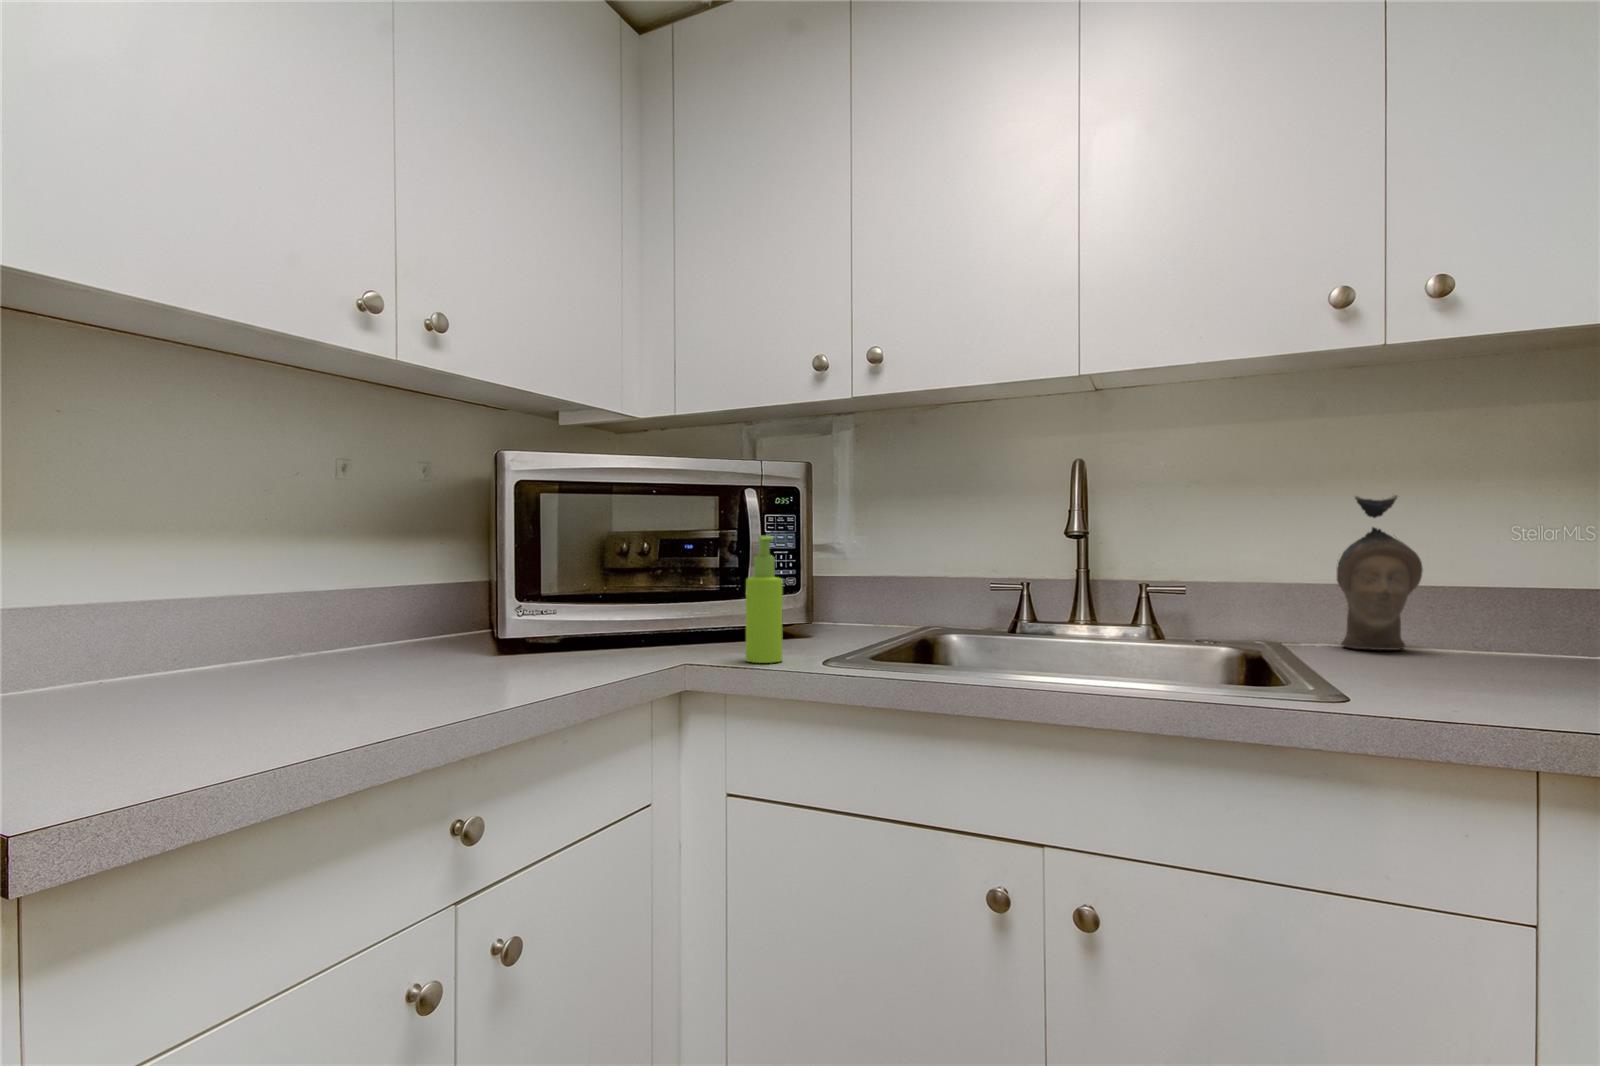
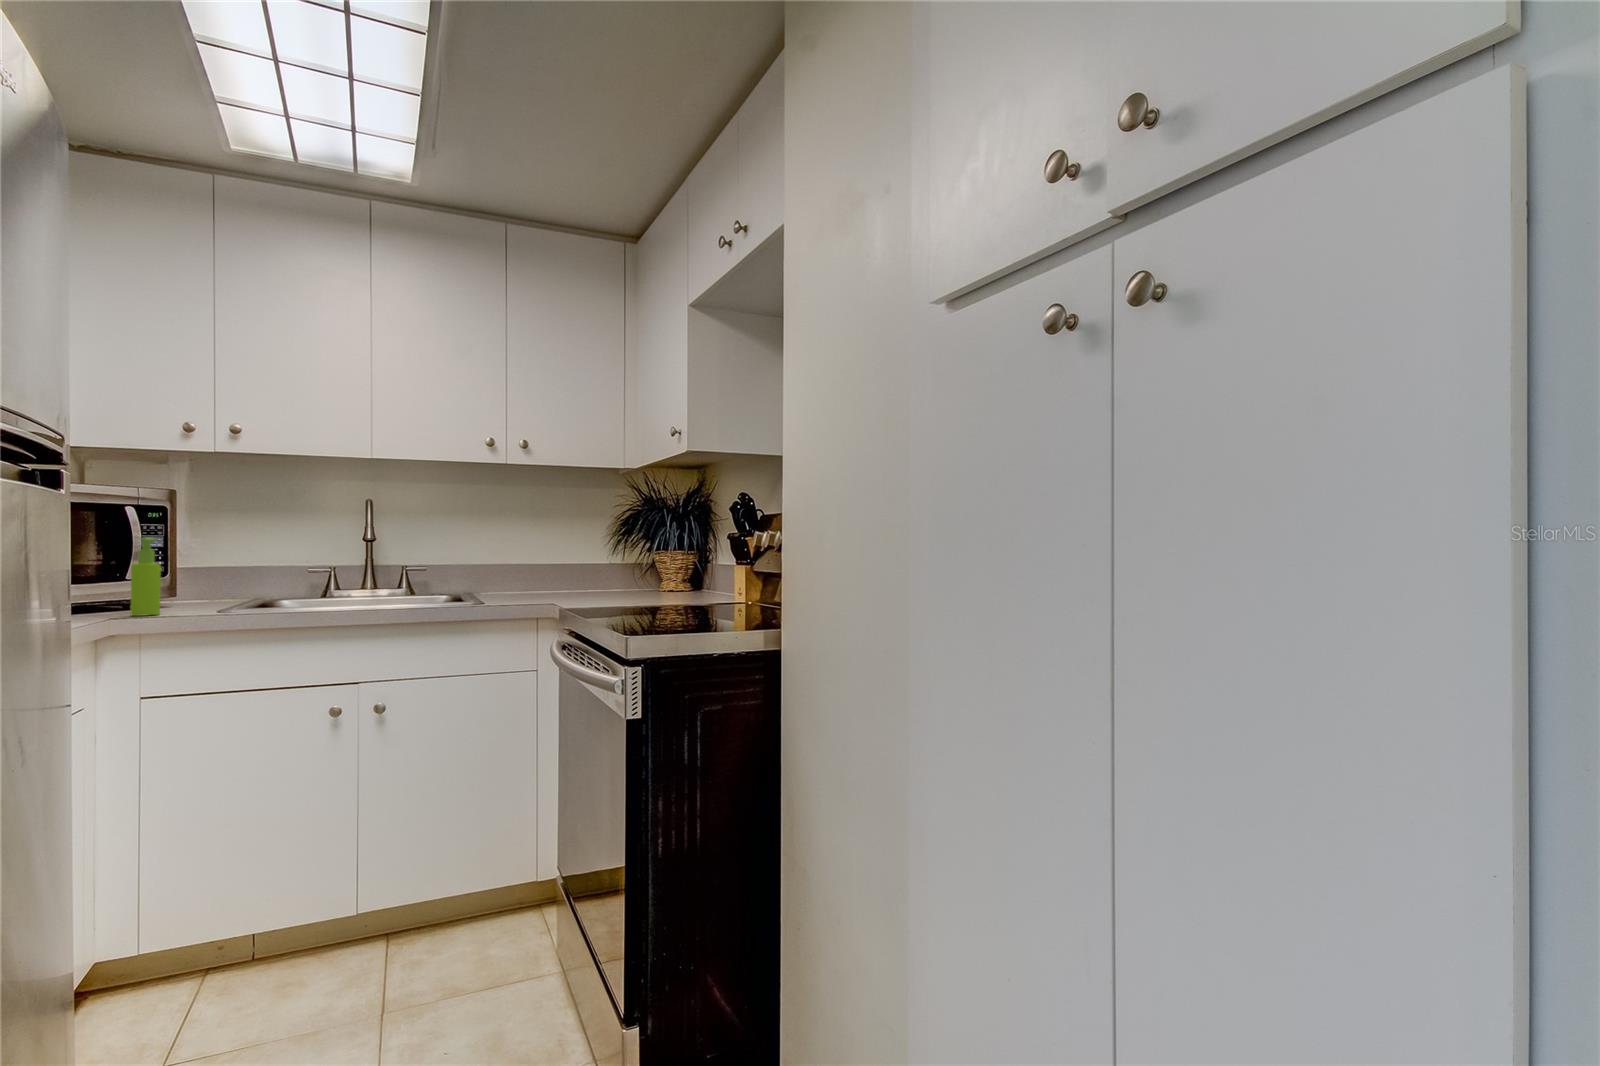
ceramic pitcher: present [1337,495,1423,650] -> none [502,512,538,594]

